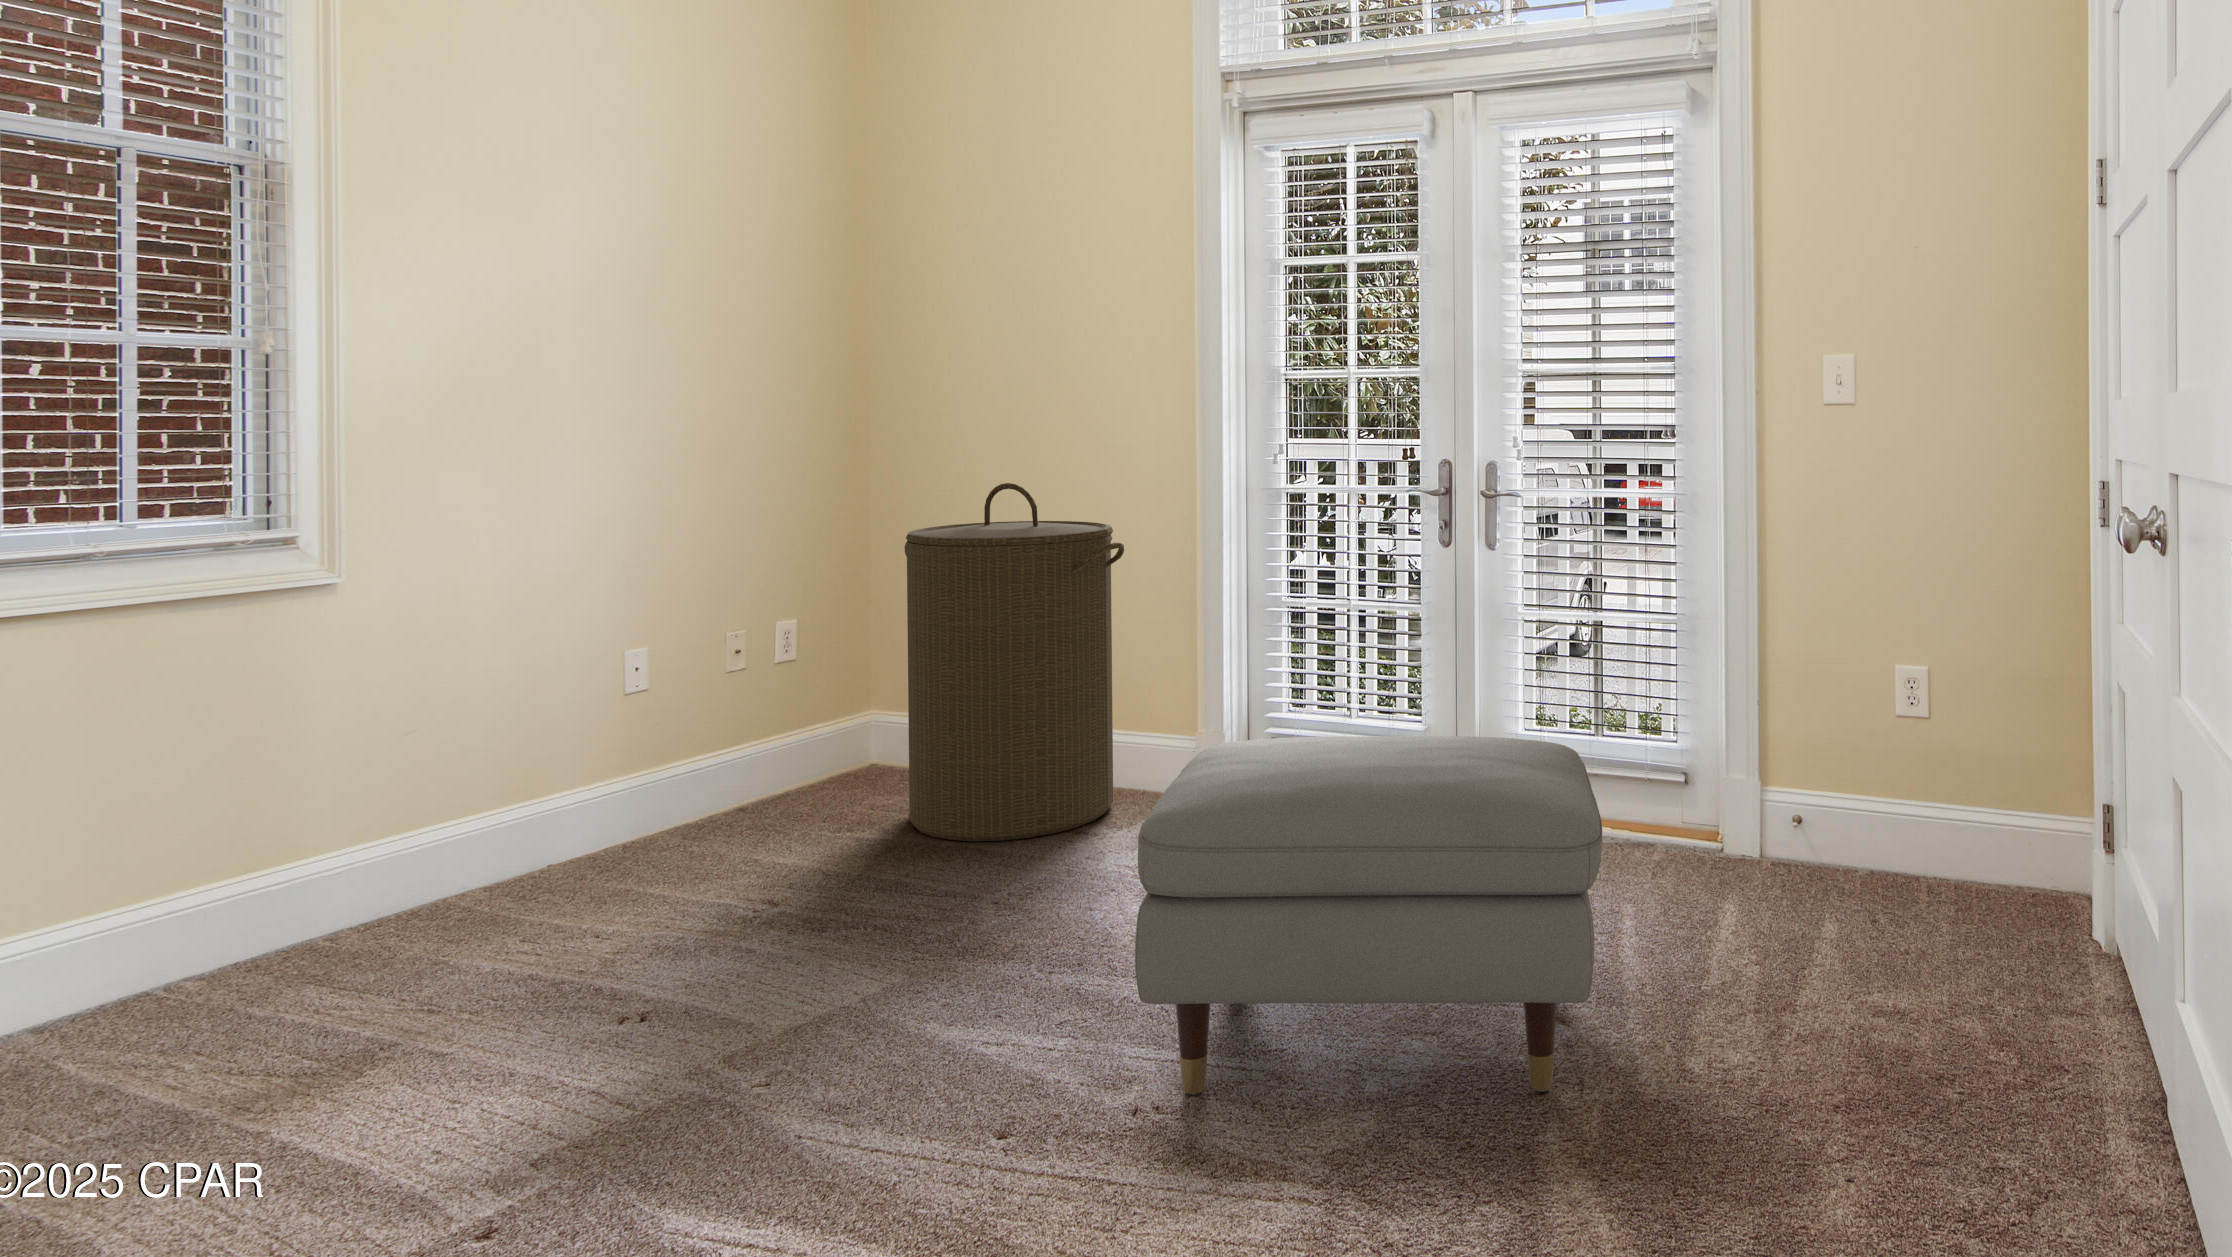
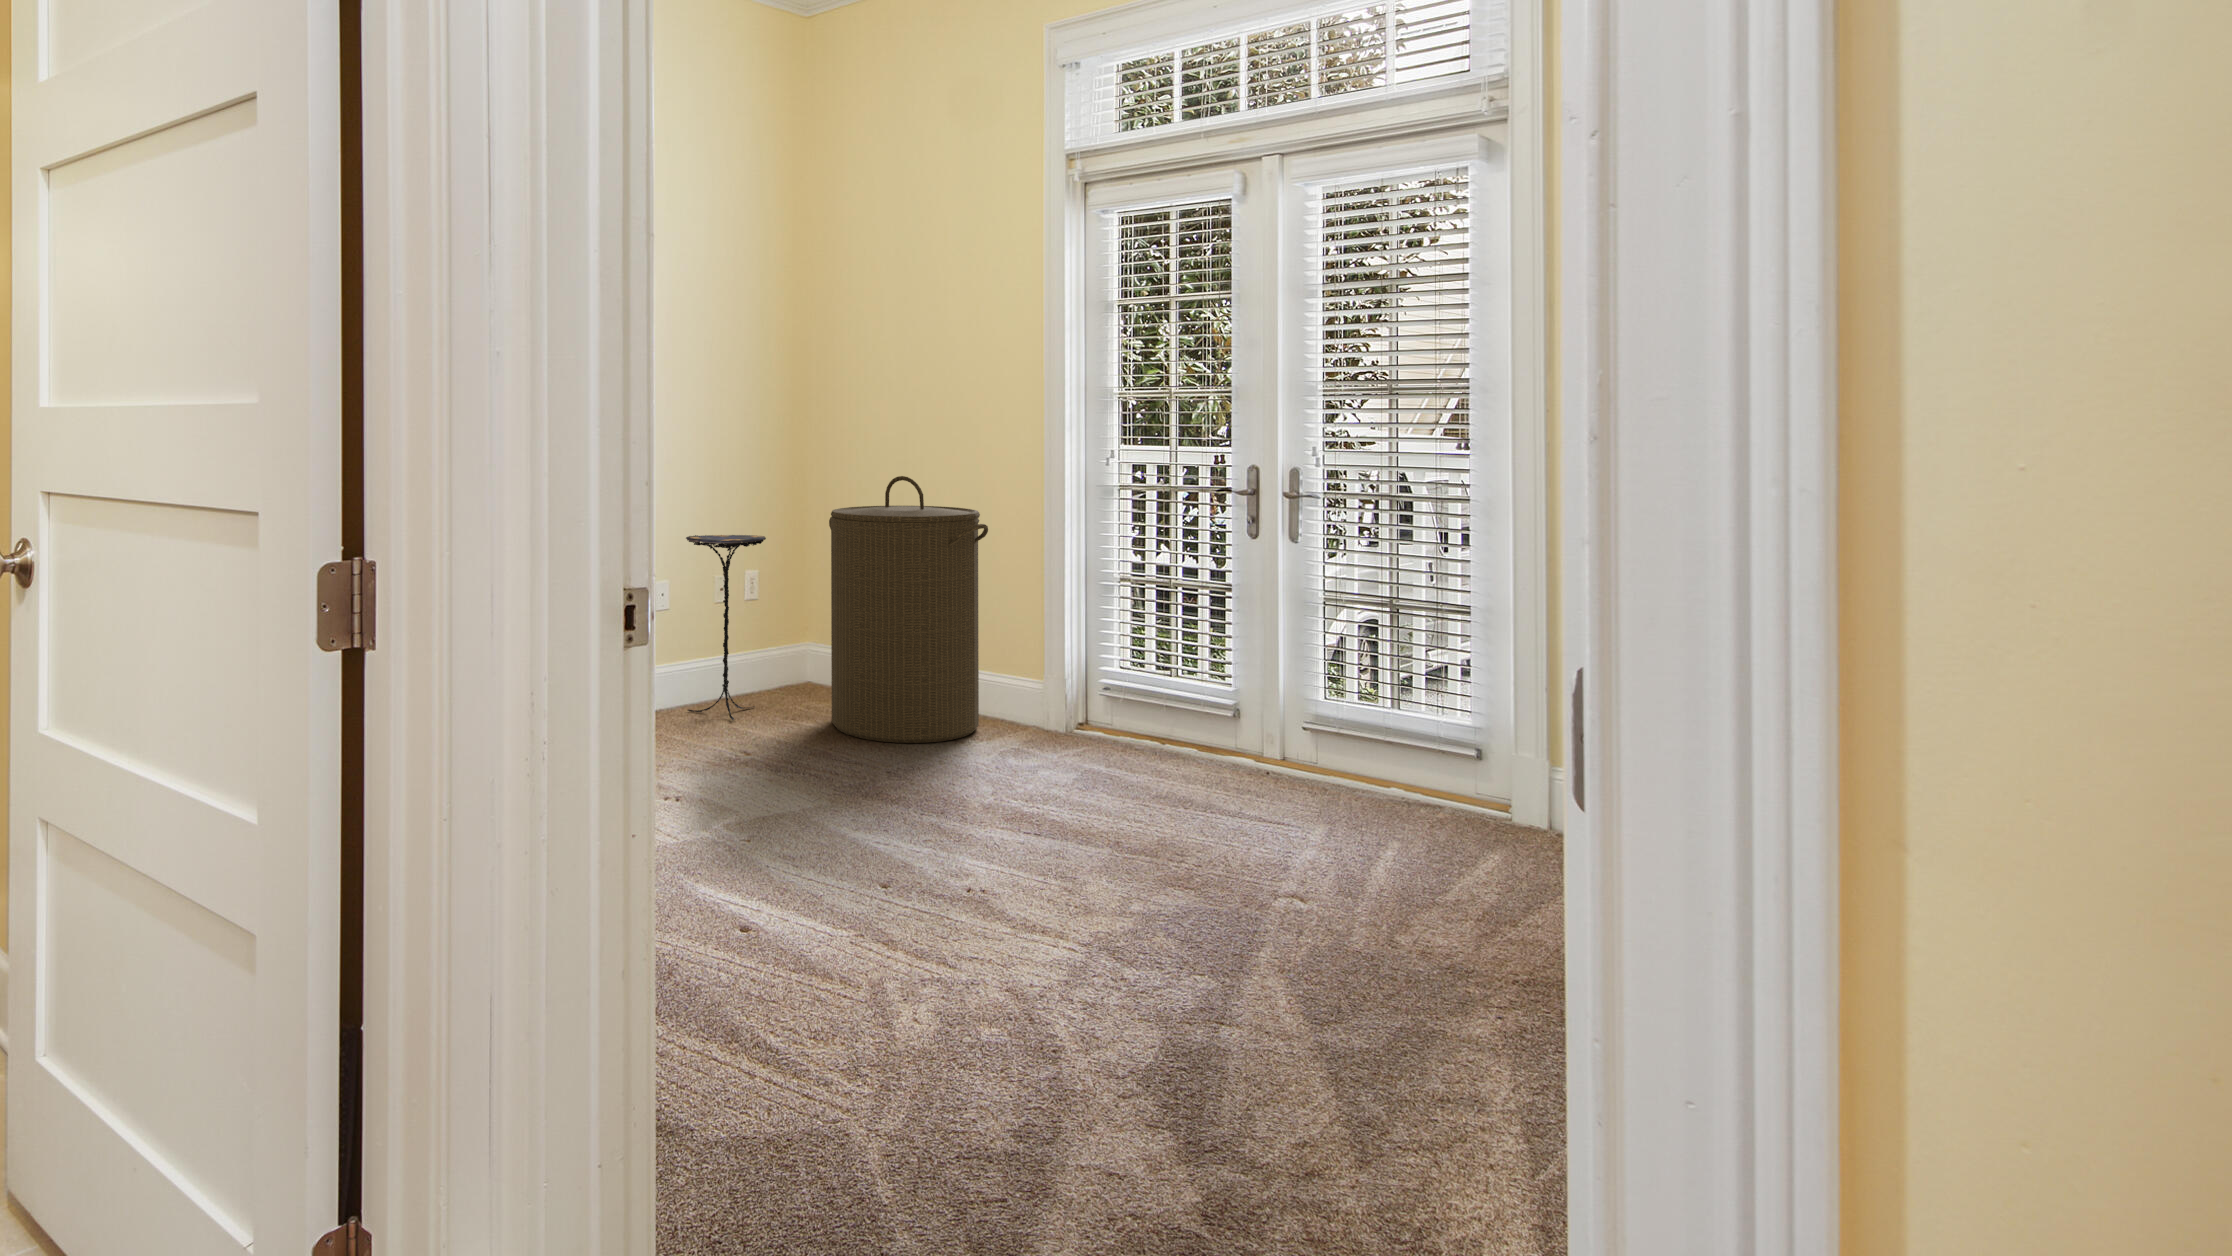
side table: none [683,571,810,834] -> present [686,535,766,720]
ottoman: present [1135,736,1602,1095] -> none [988,673,1353,955]

